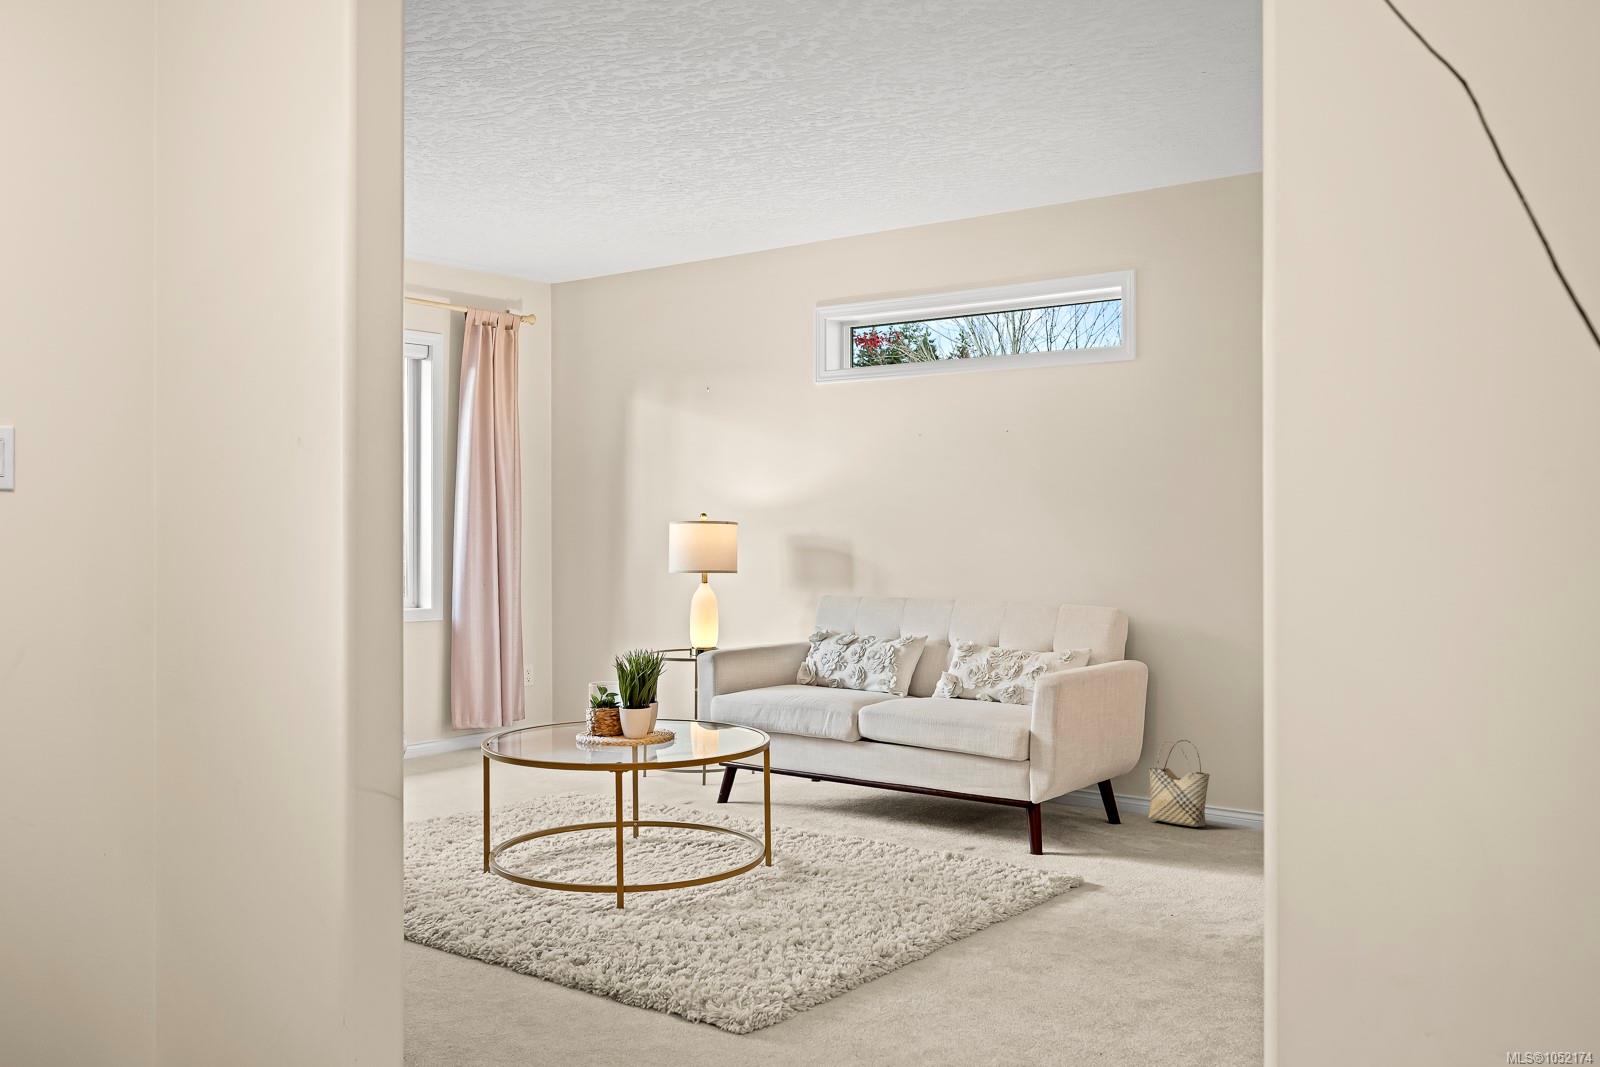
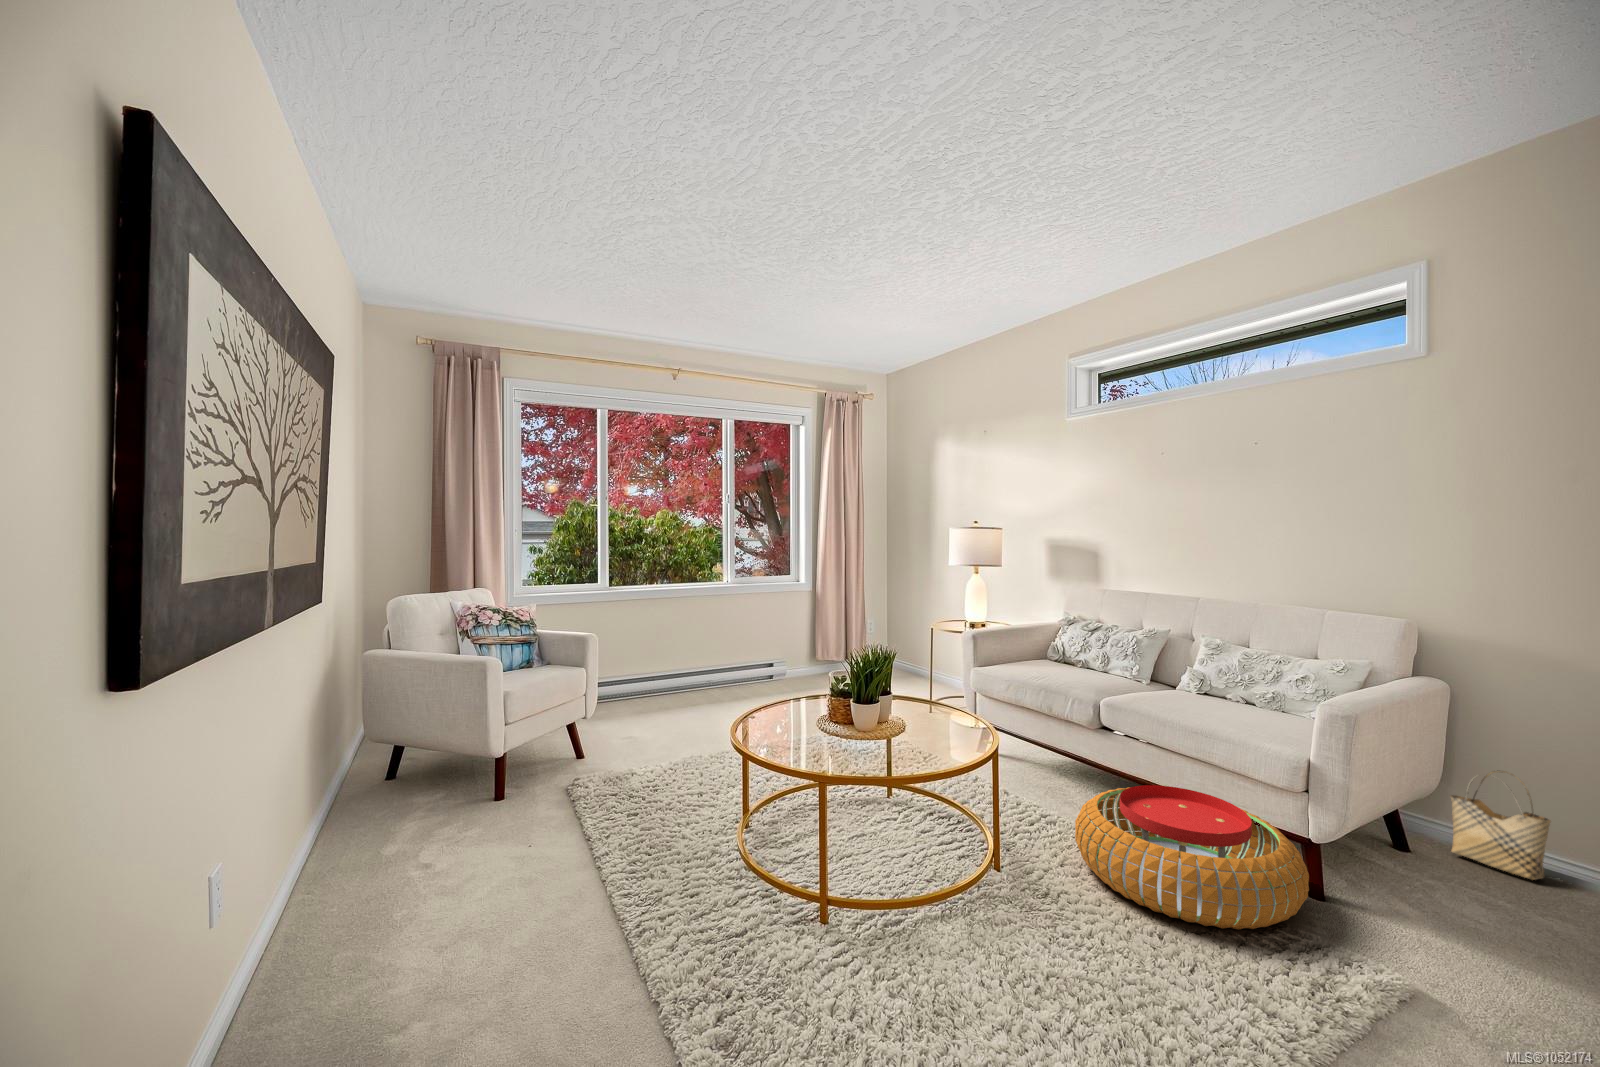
pouf: none [838,779,1027,875] -> present [1075,785,1309,930]

